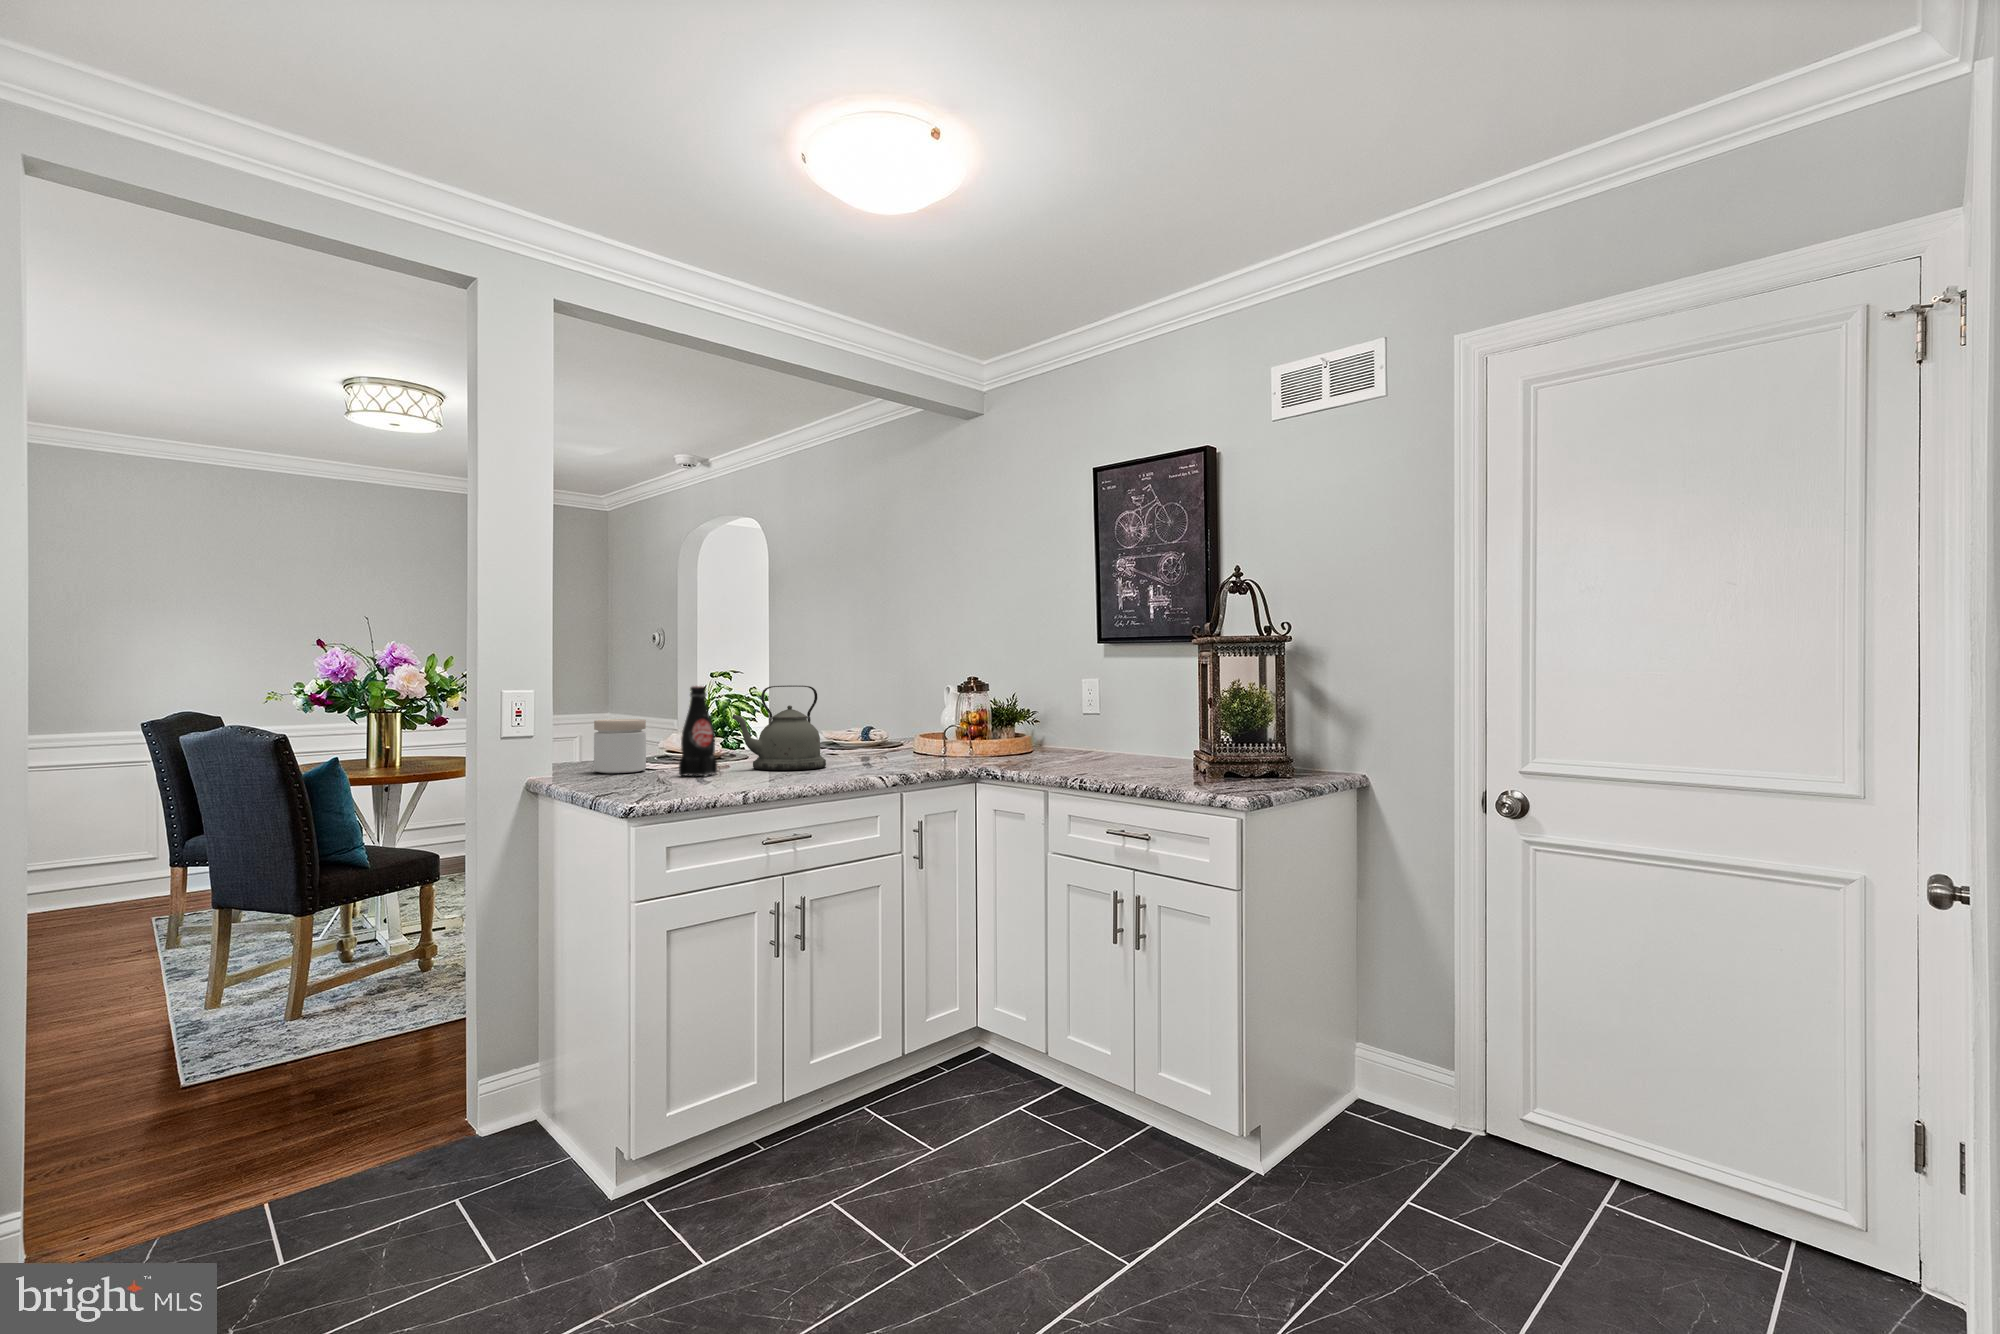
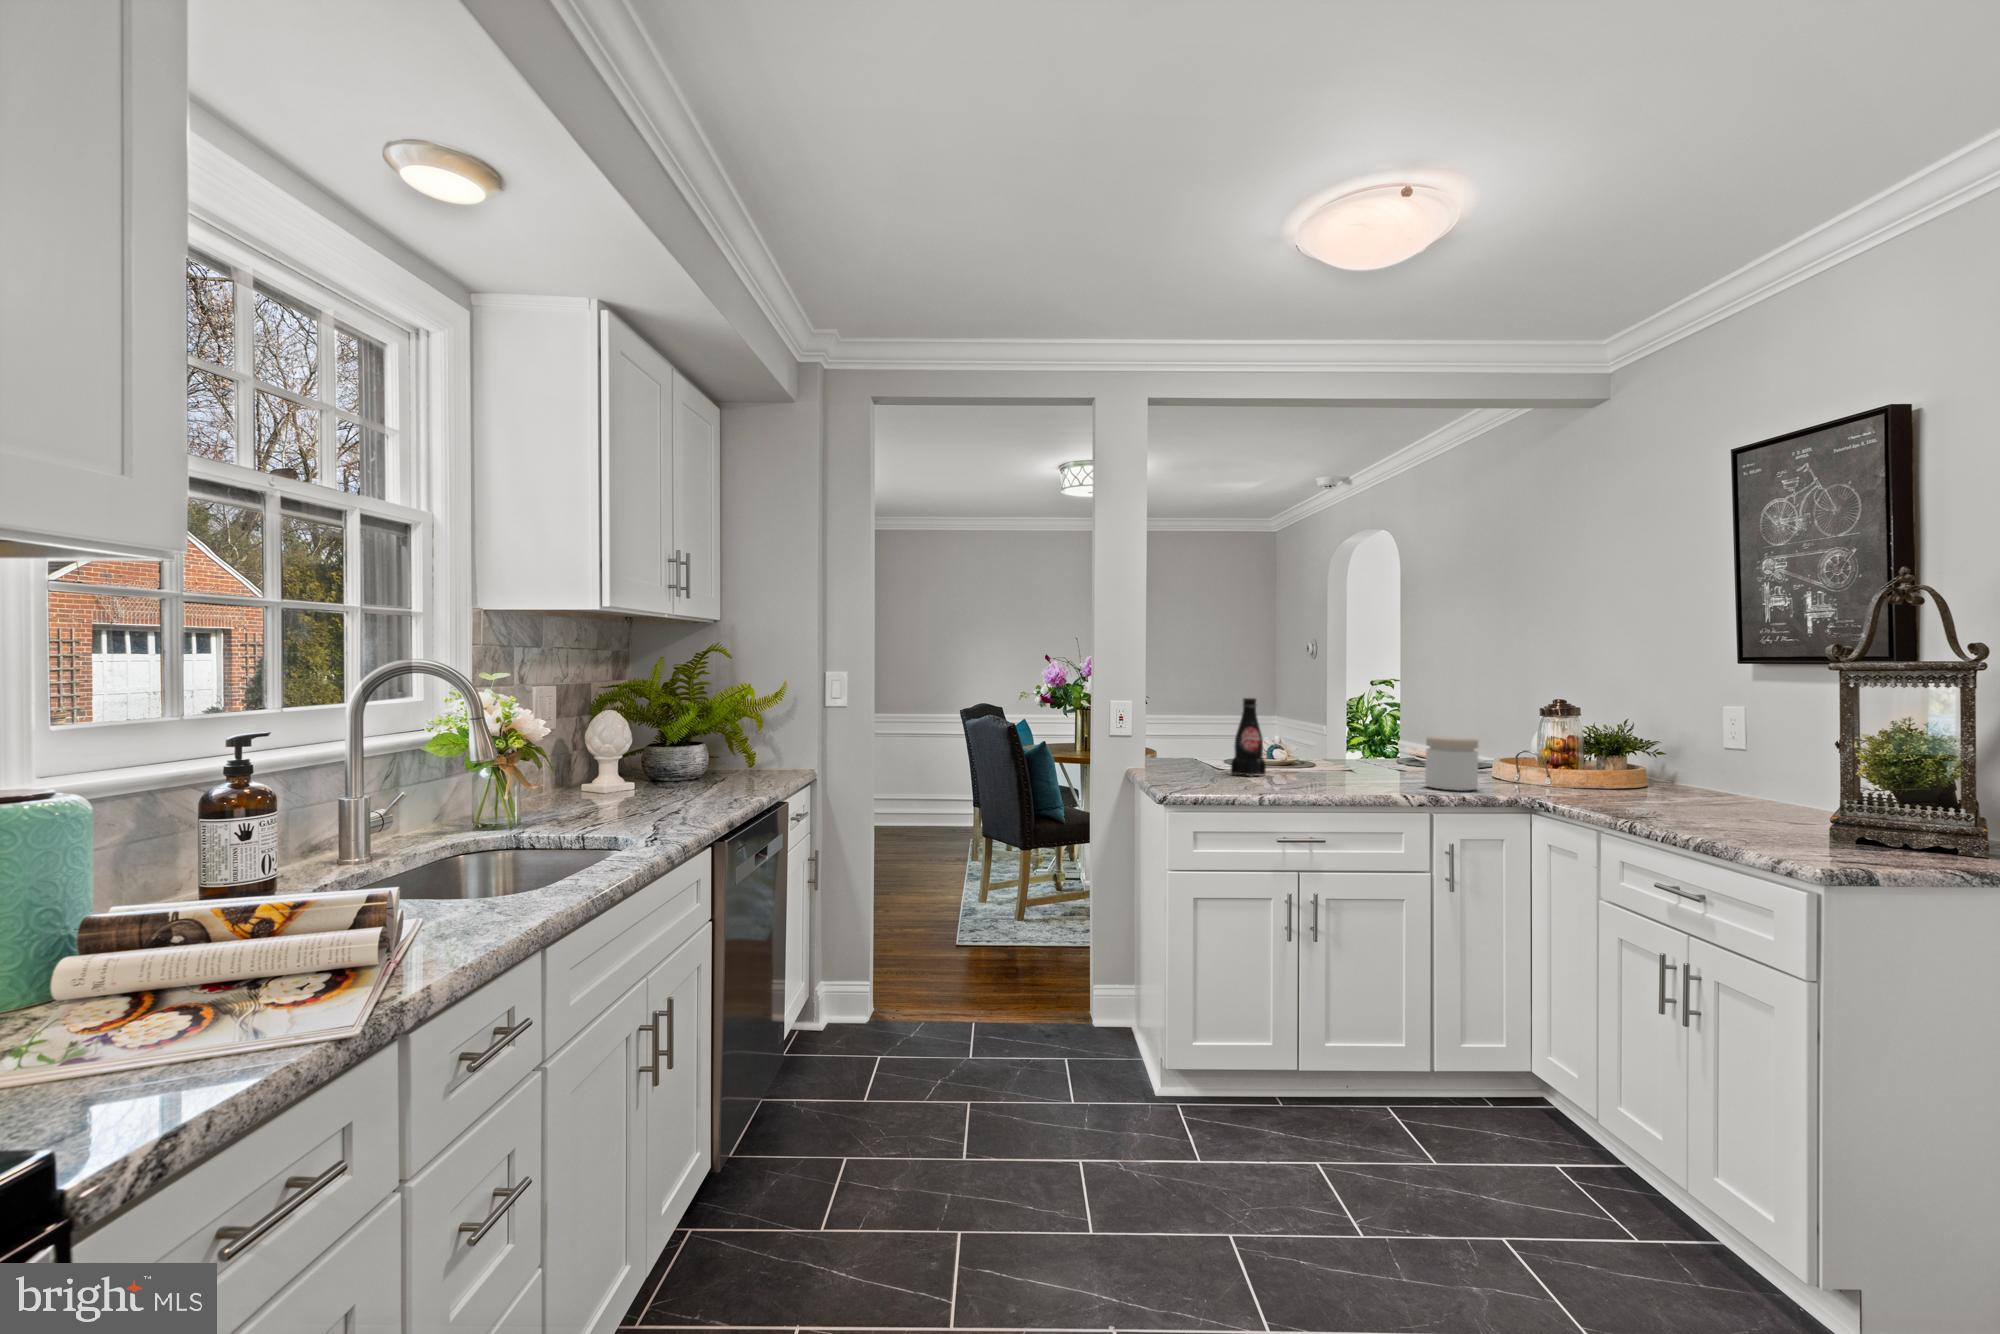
kettle: present [732,685,826,770] -> none [1285,700,1377,780]
jar: present [594,719,646,773] -> present [1425,736,1479,791]

